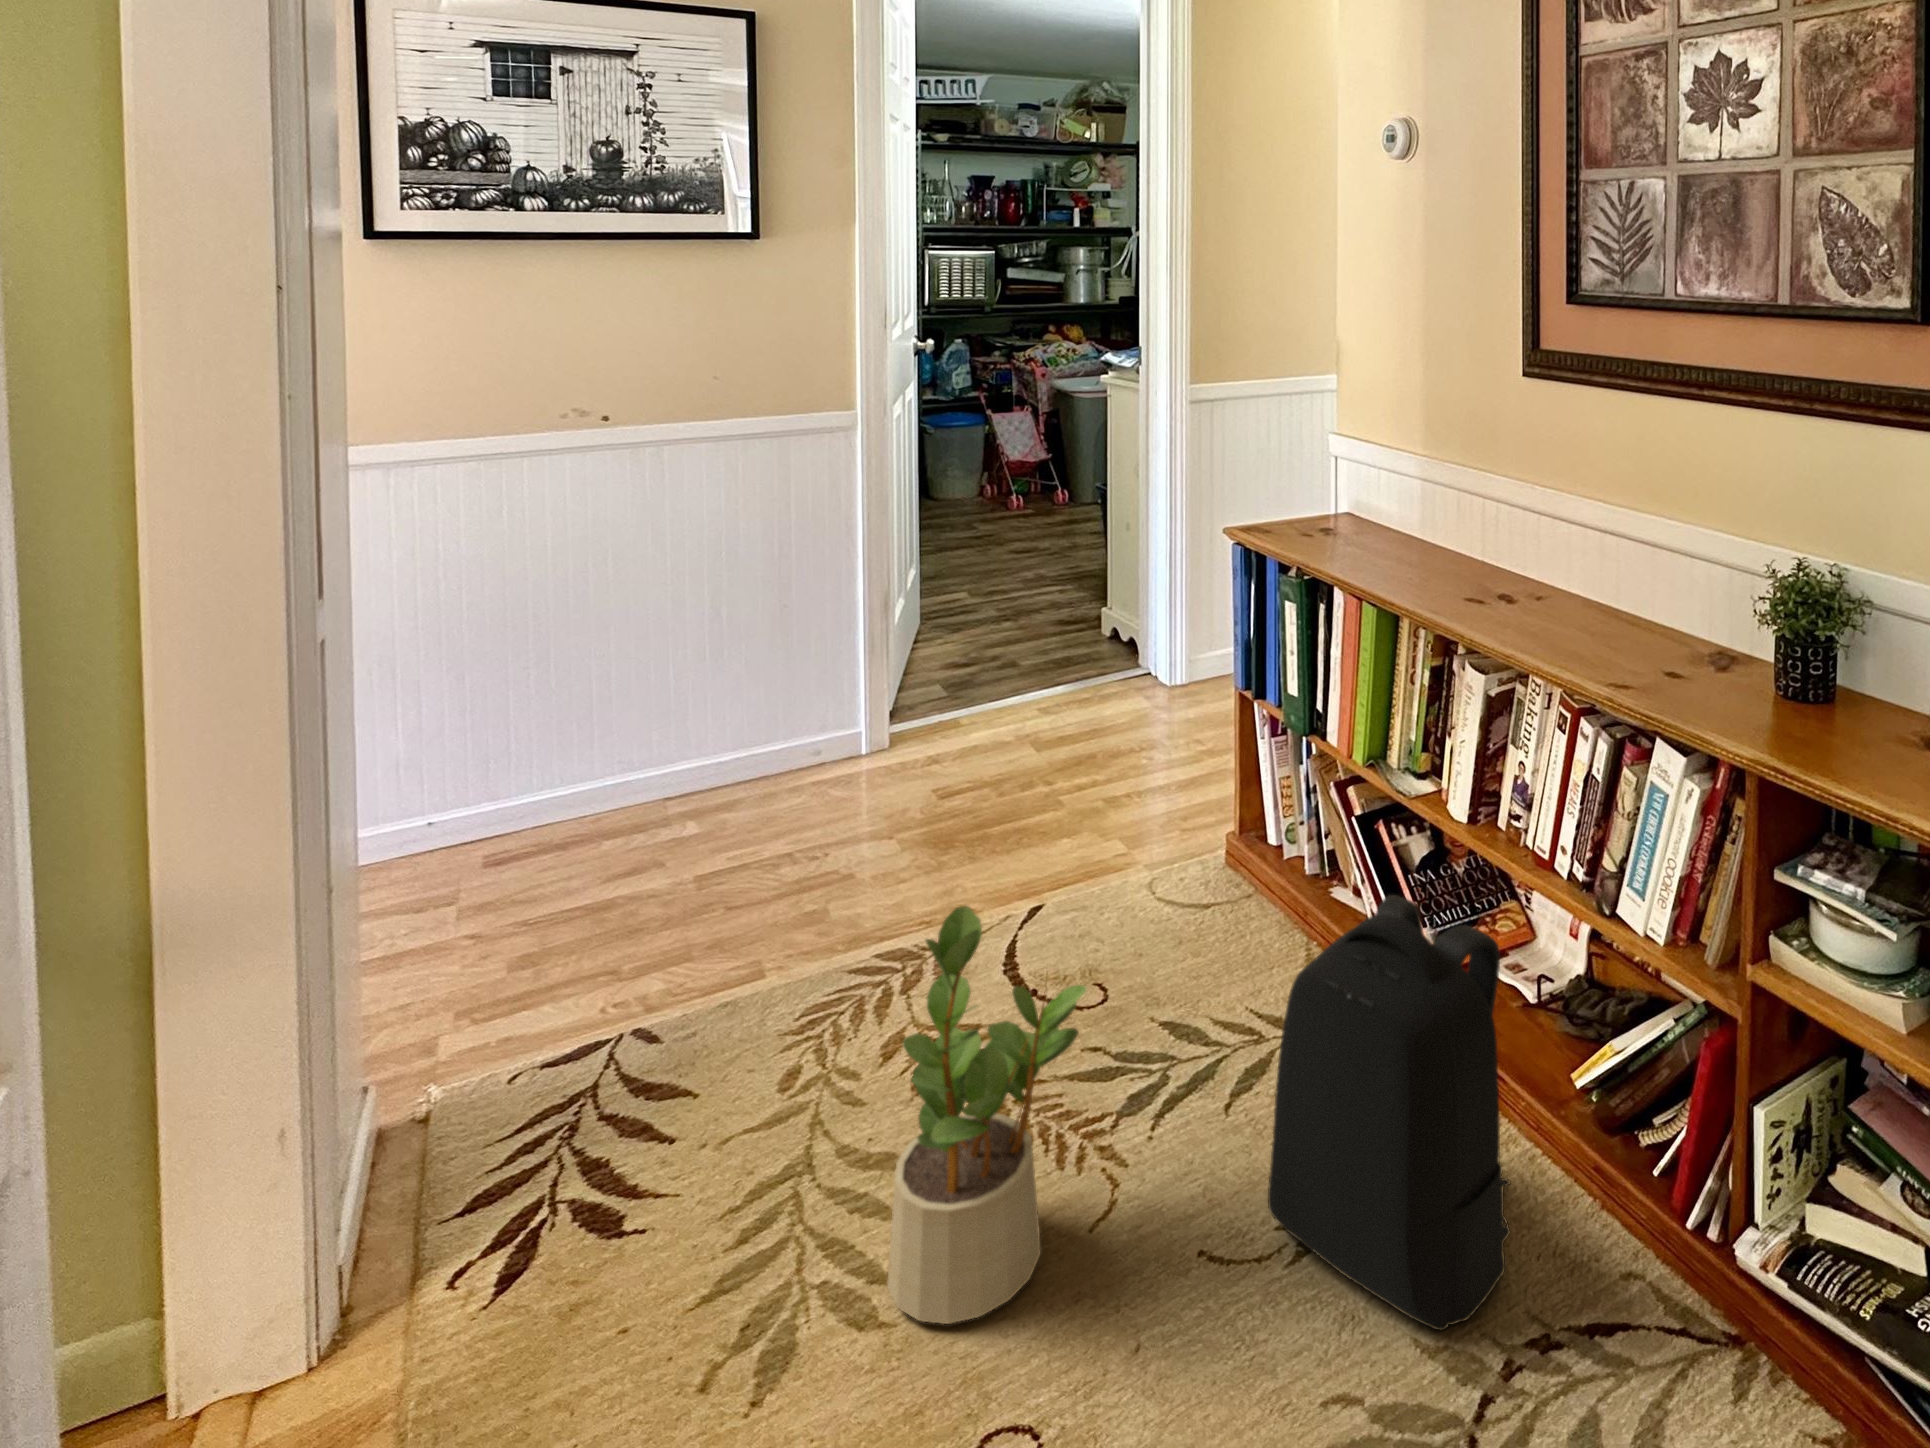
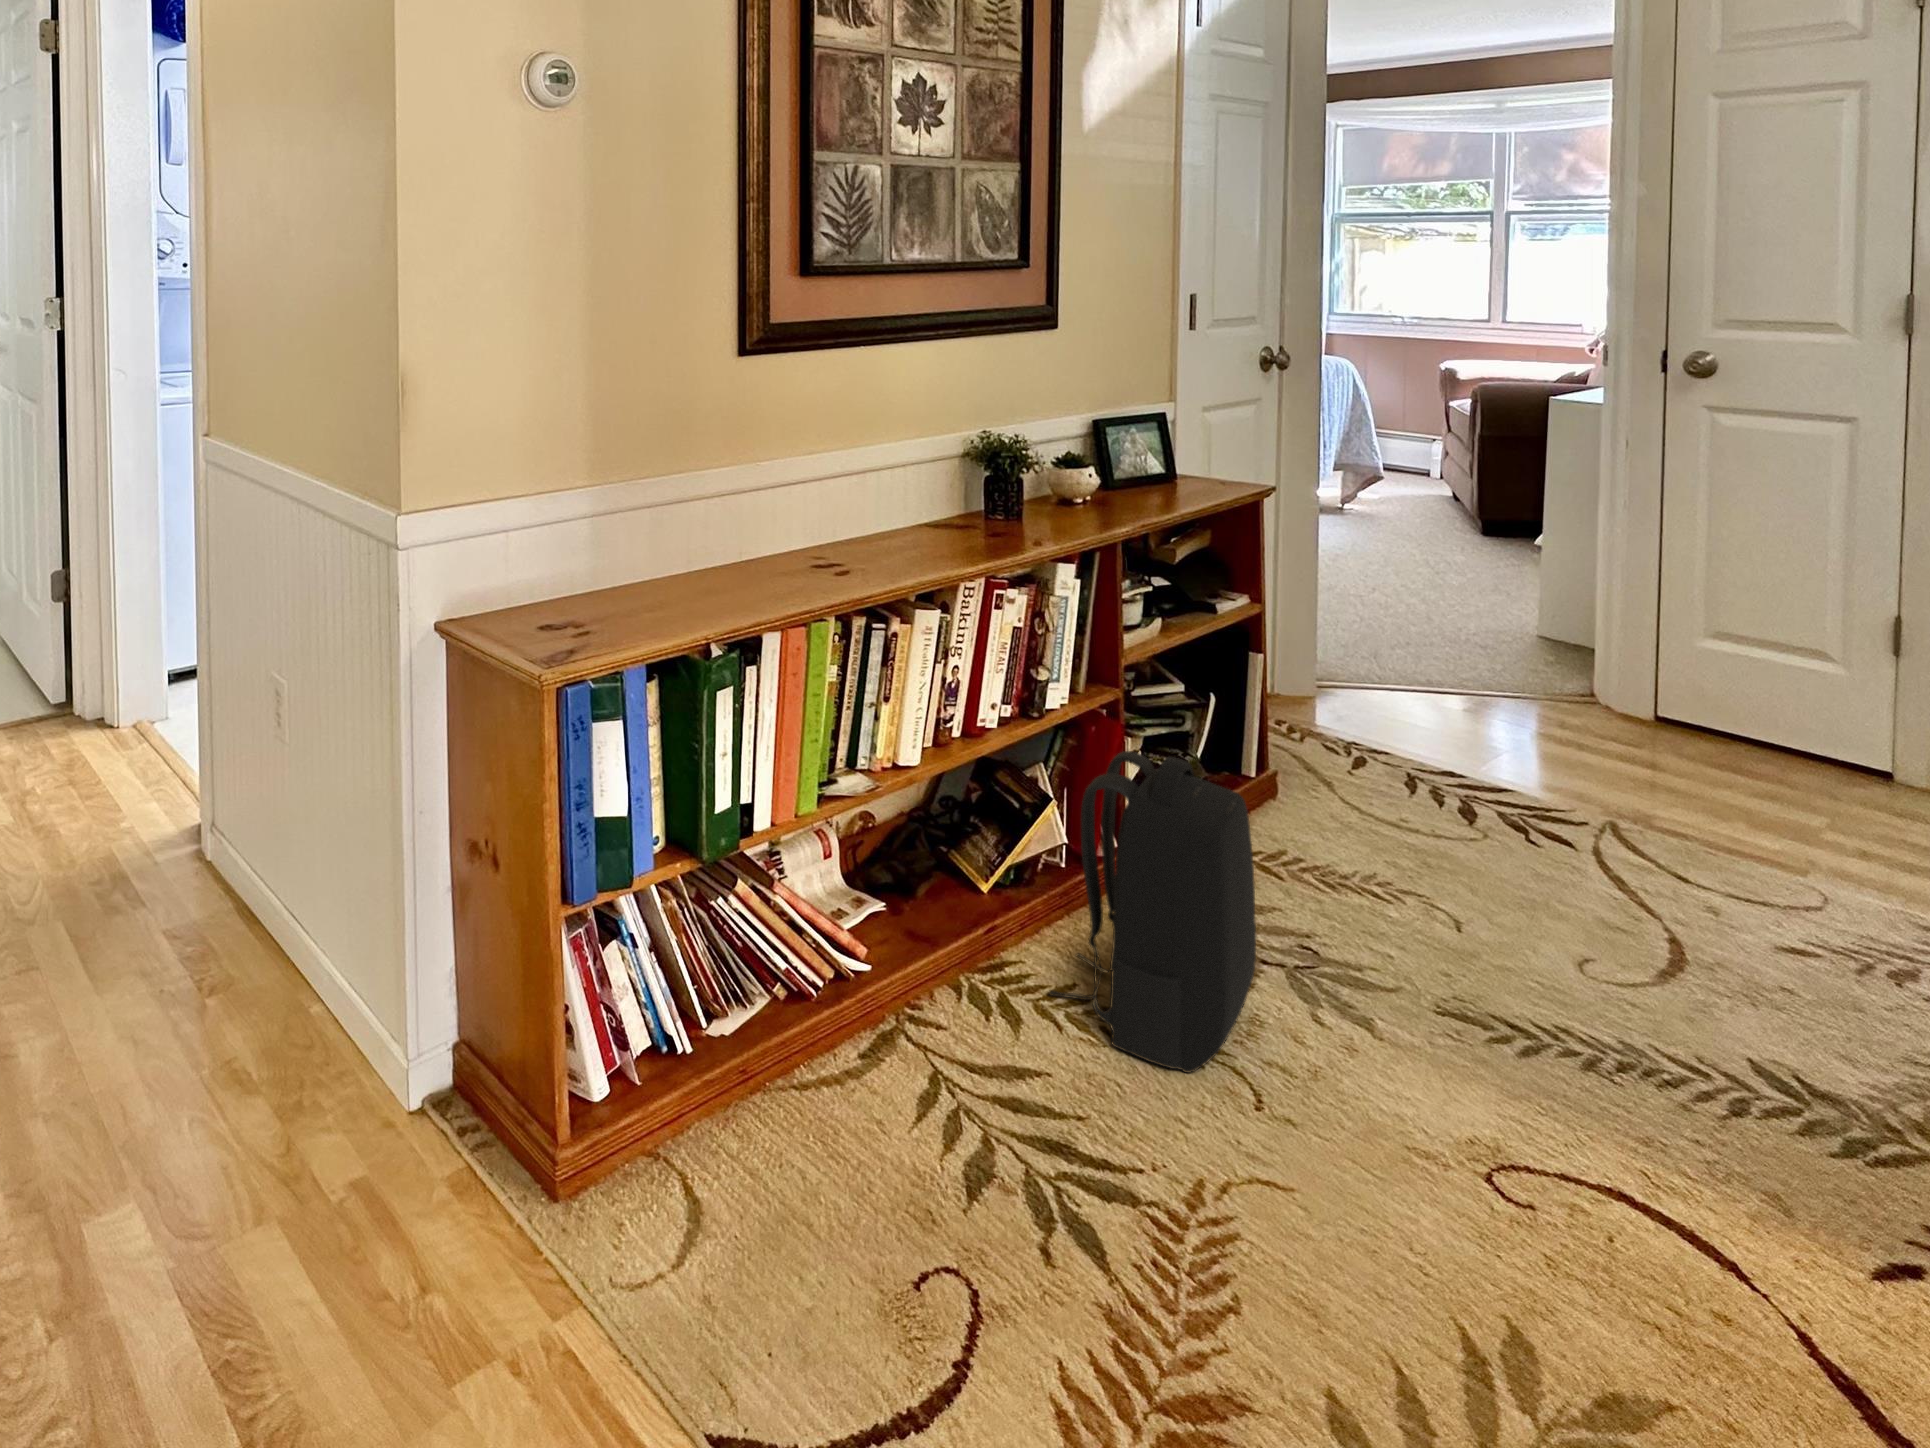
potted plant: present [887,906,1086,1324] -> none [1264,902,1492,1351]

